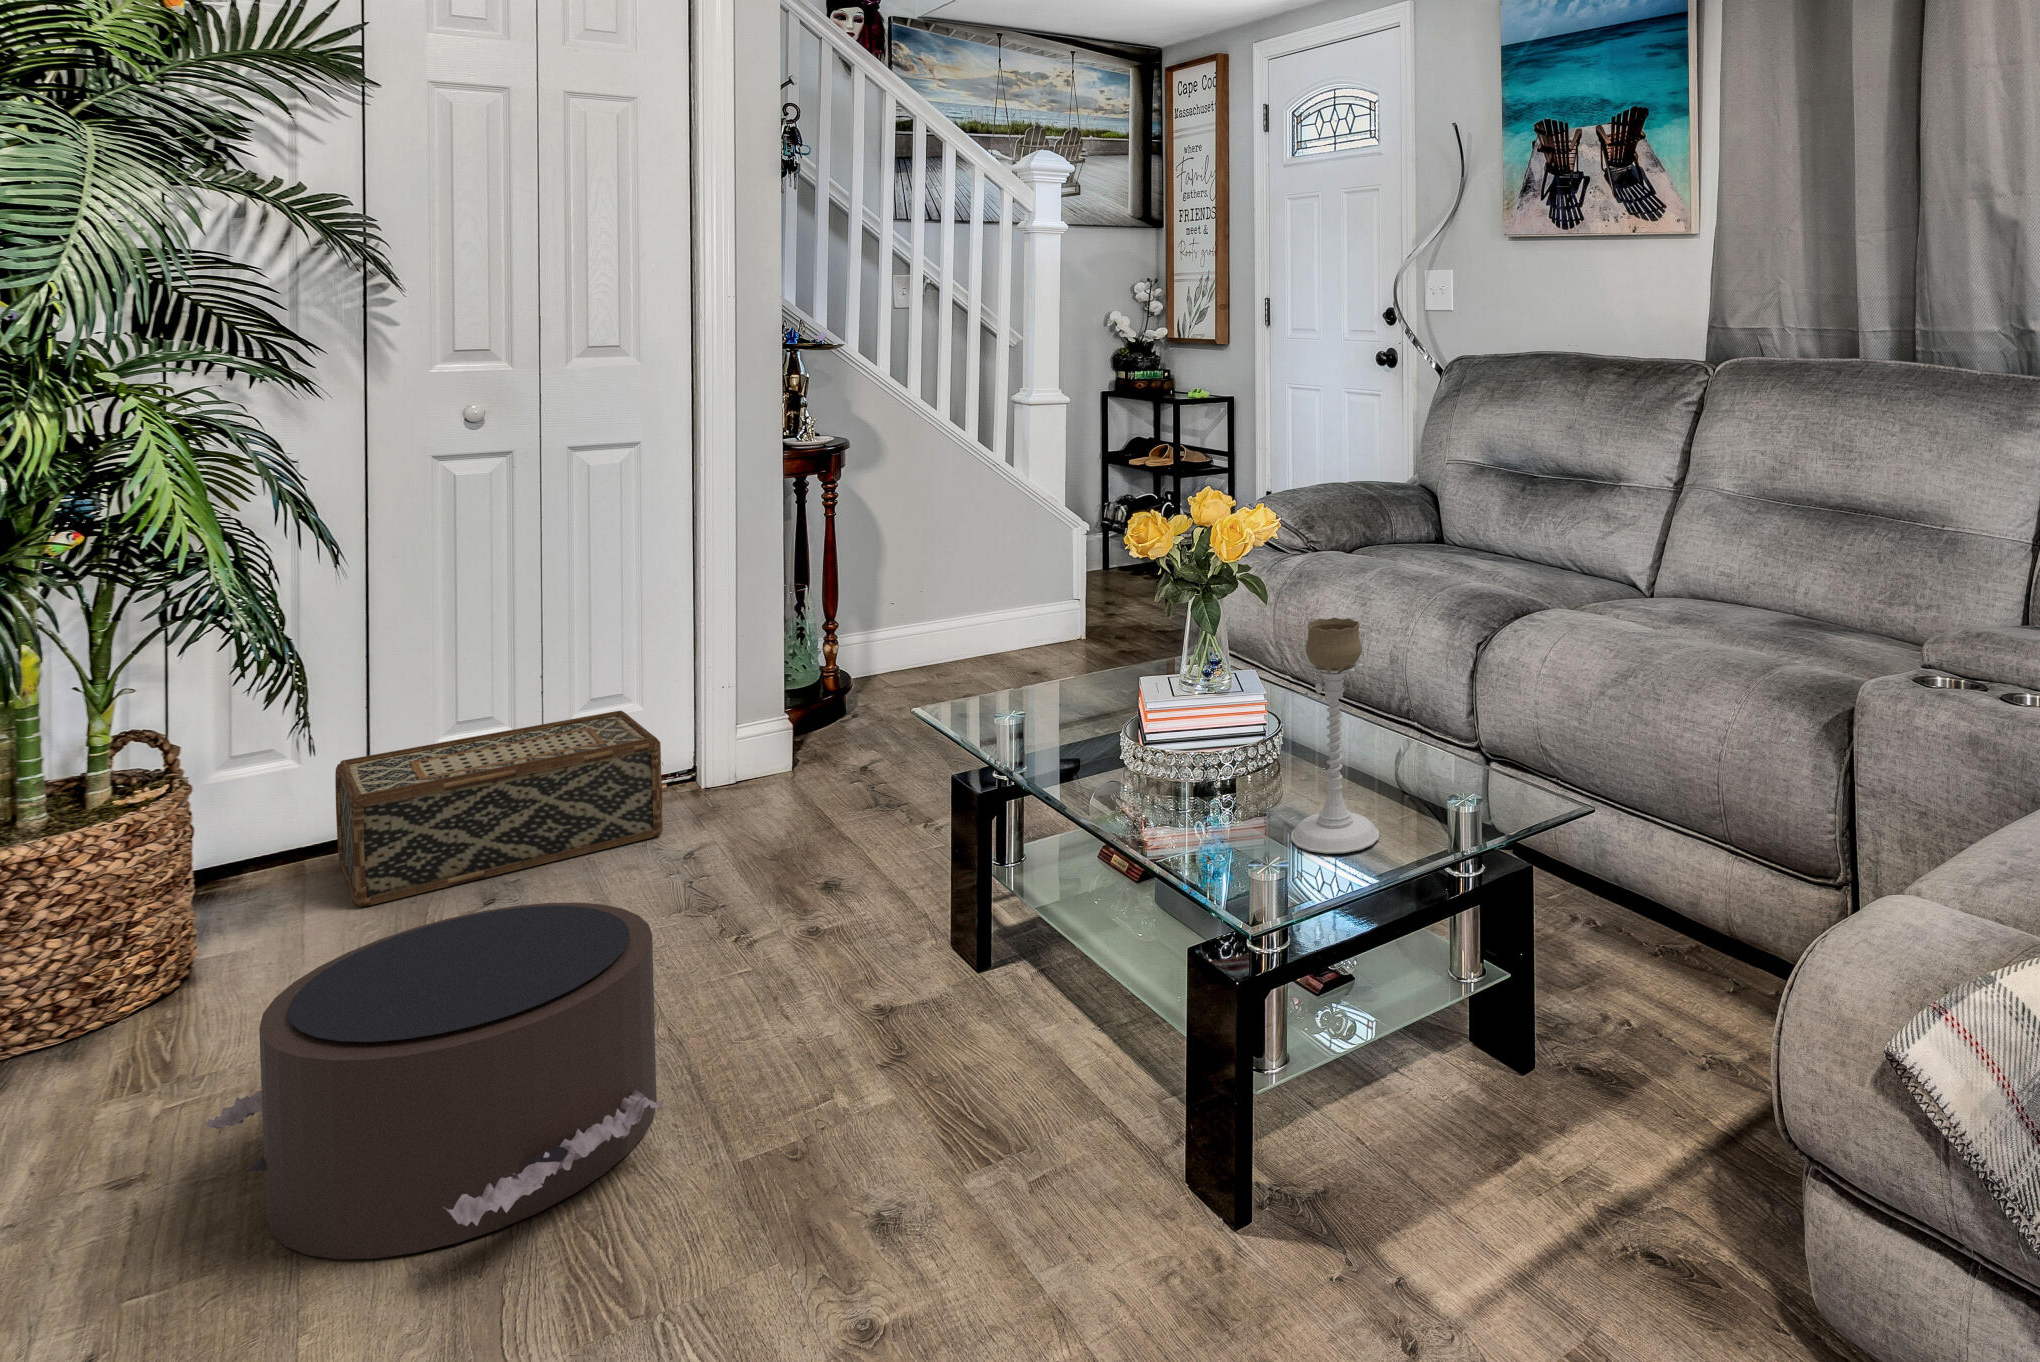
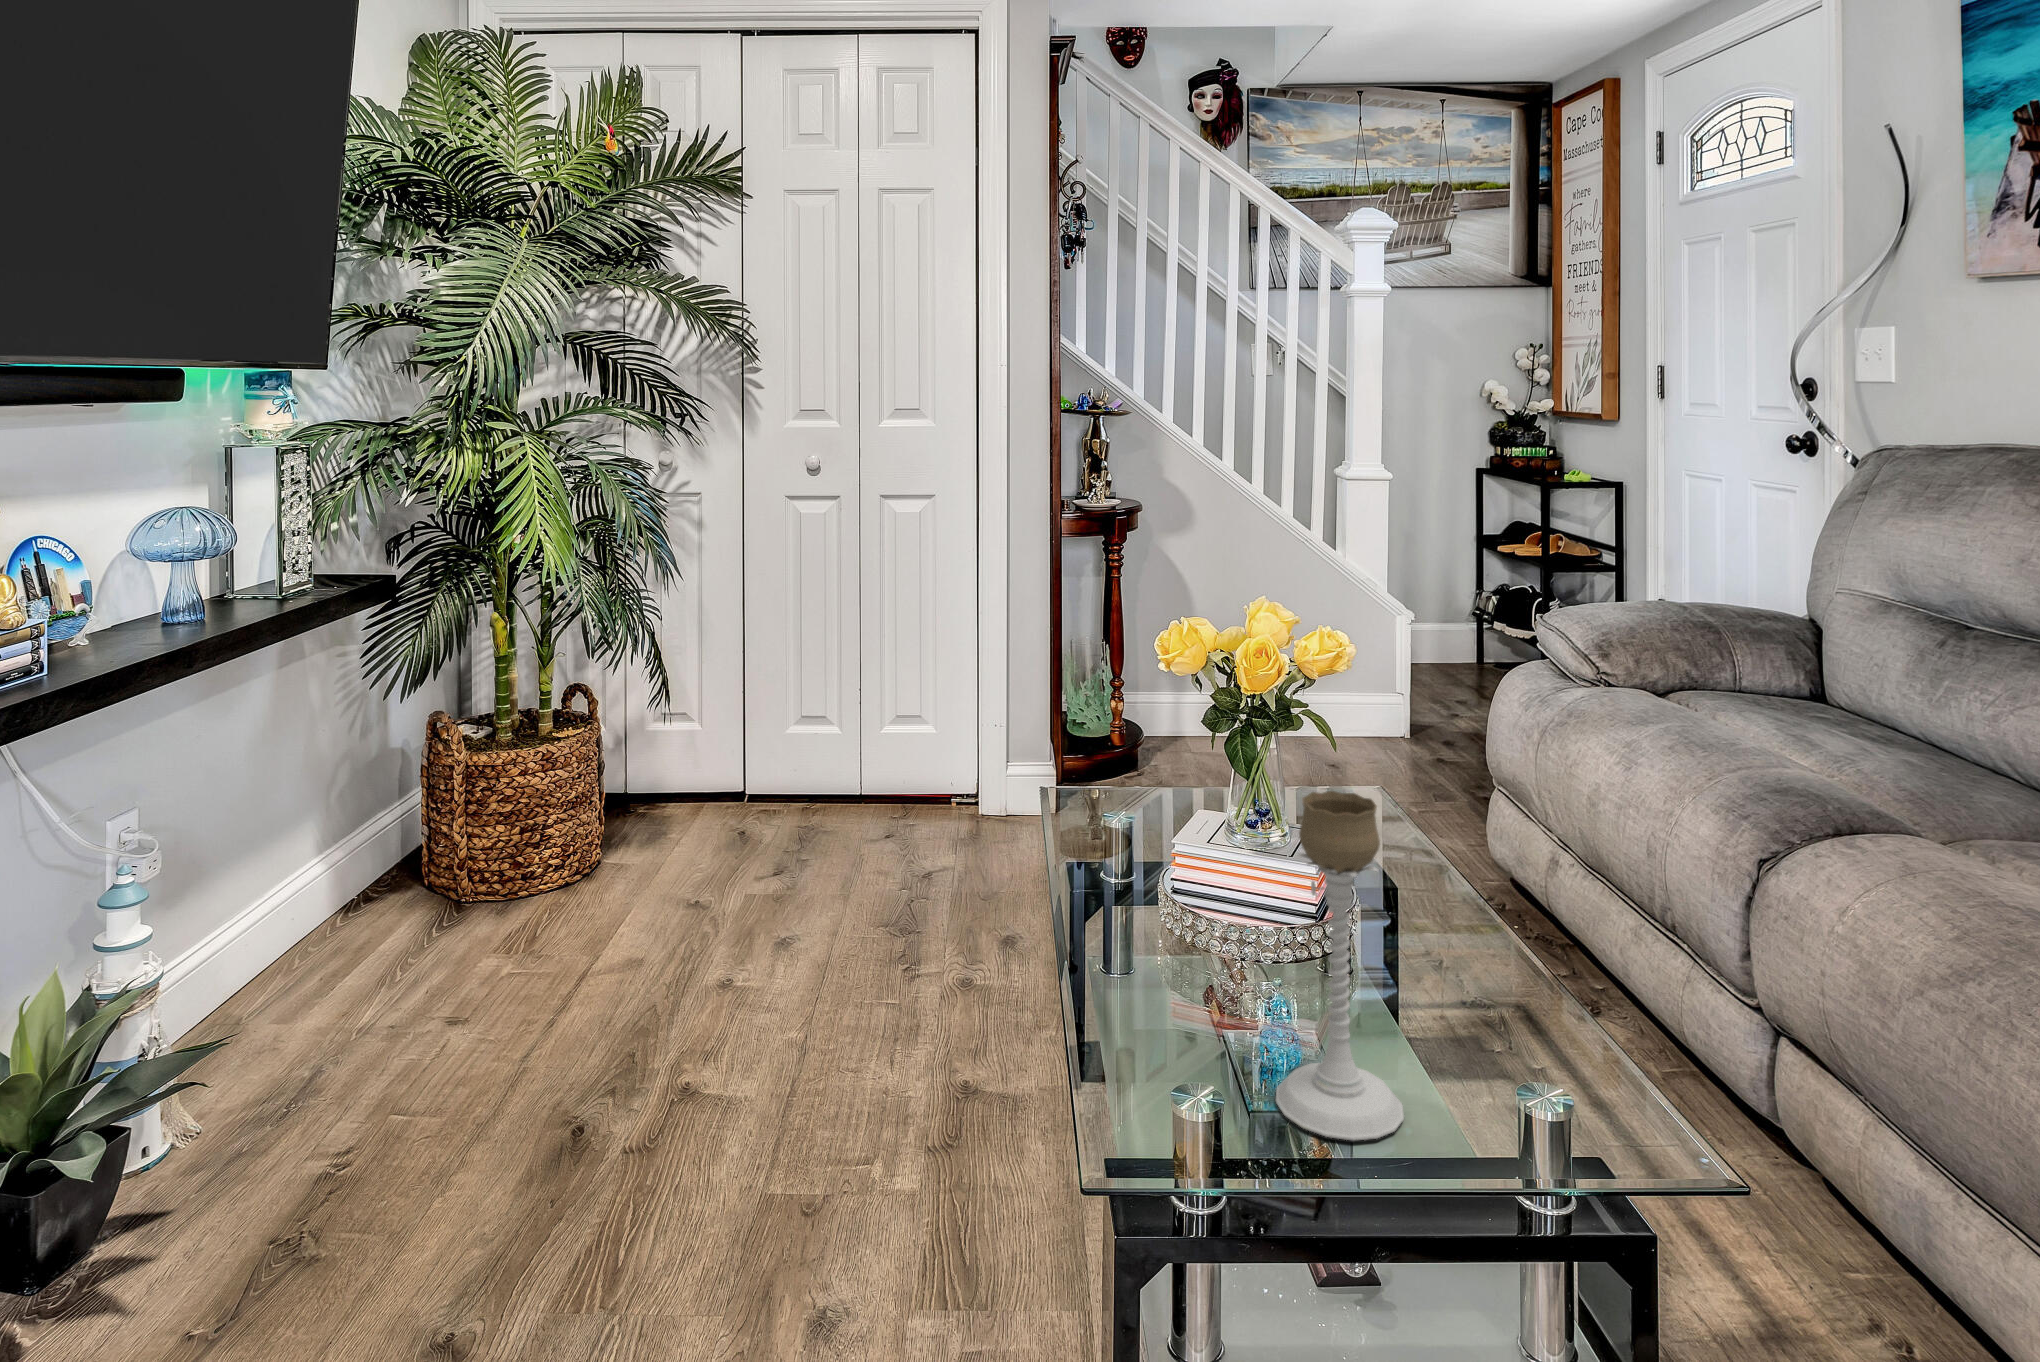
woven basket: present [335,711,663,907] -> none [667,734,901,863]
pouf: present [205,902,664,1259] -> none [402,899,710,1208]

